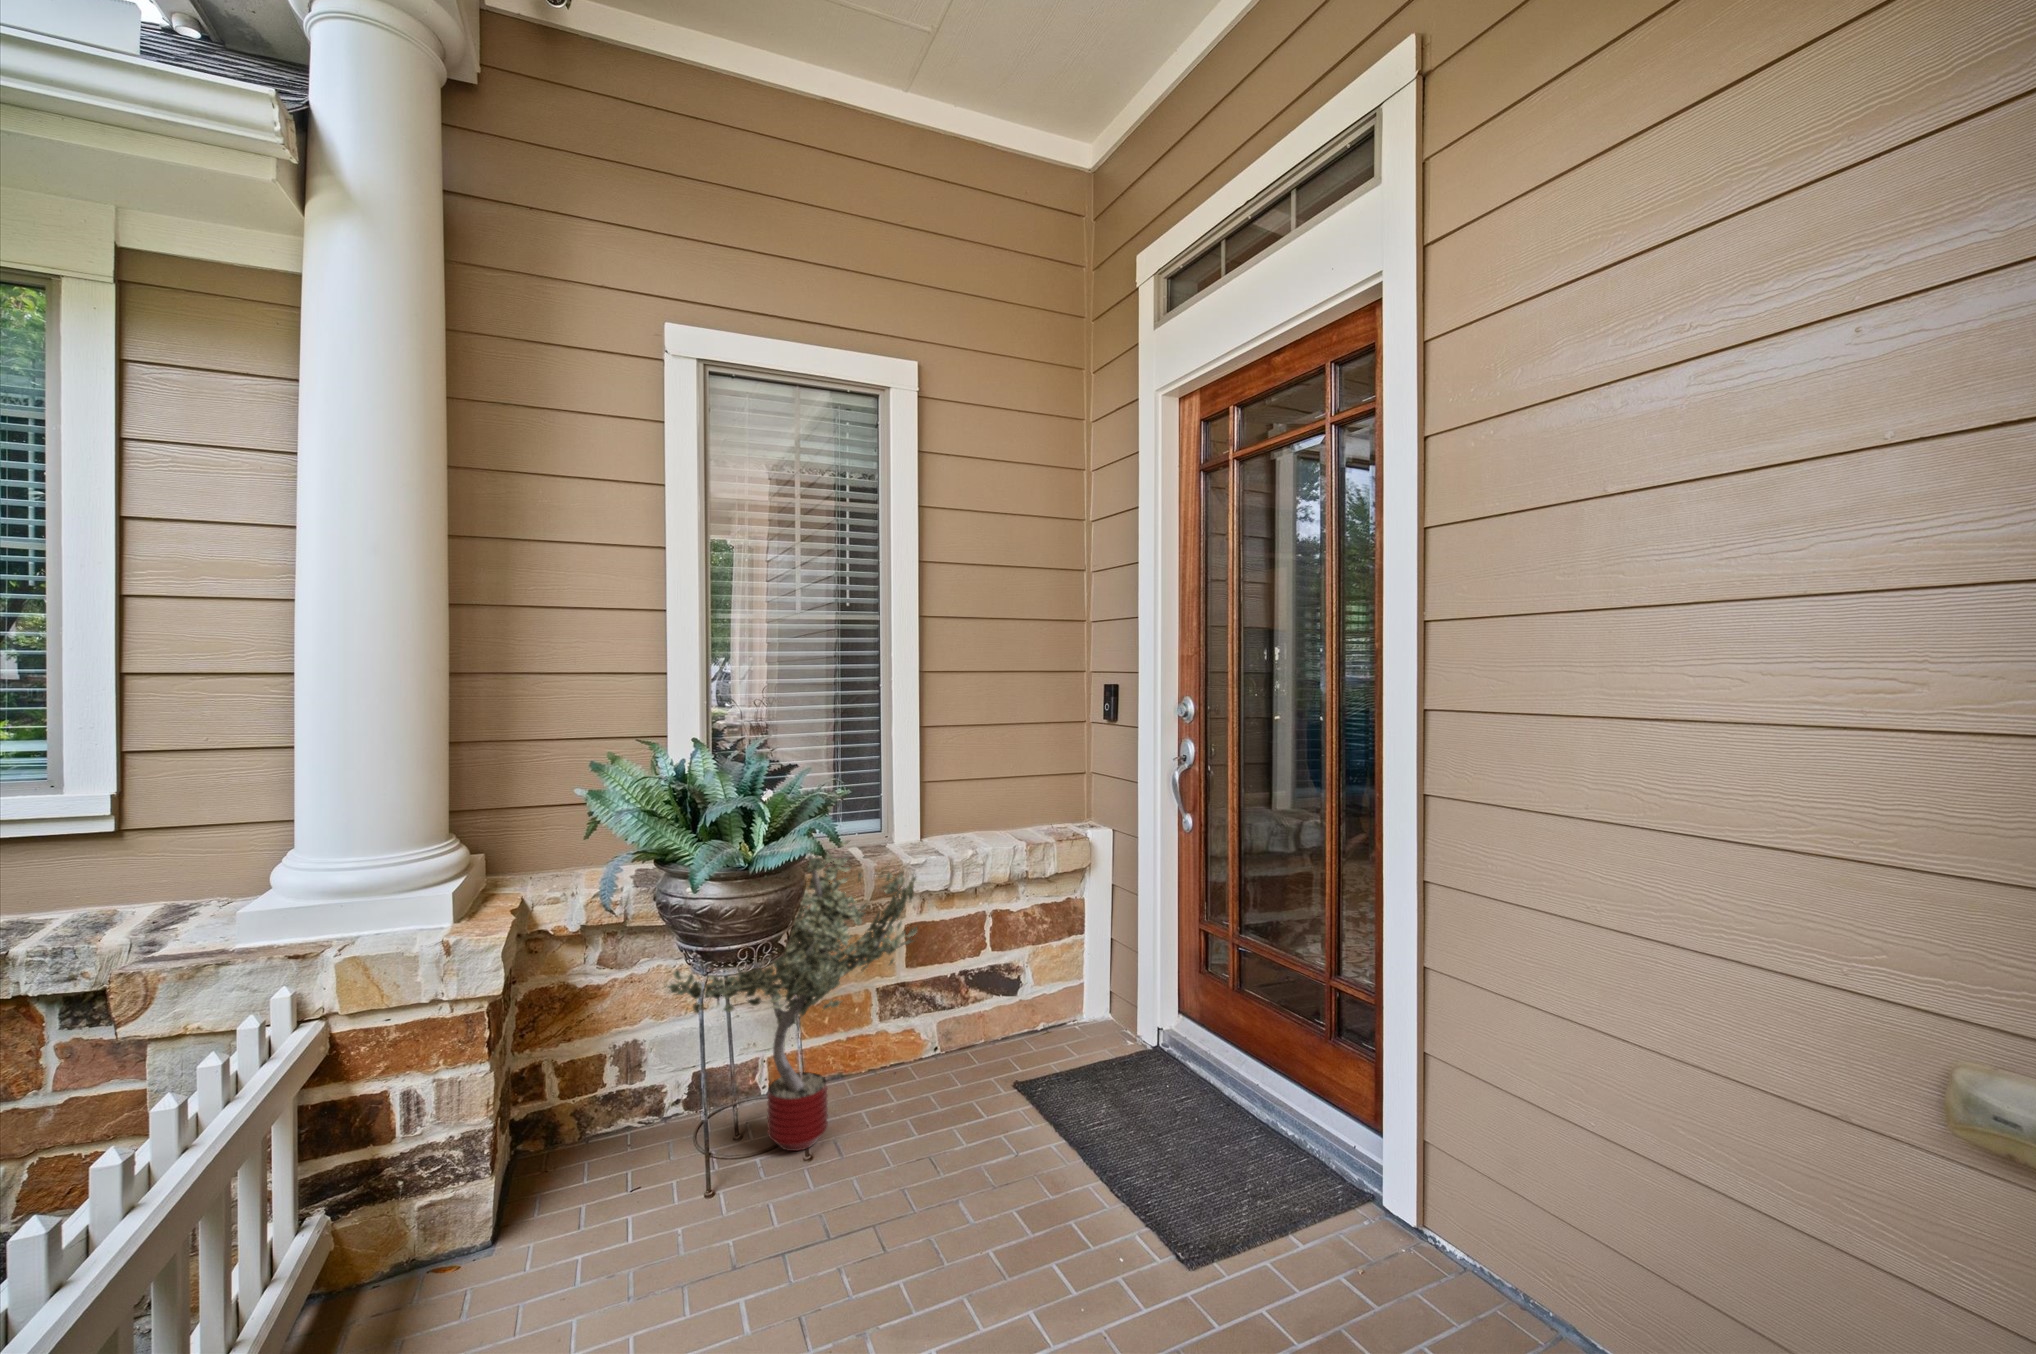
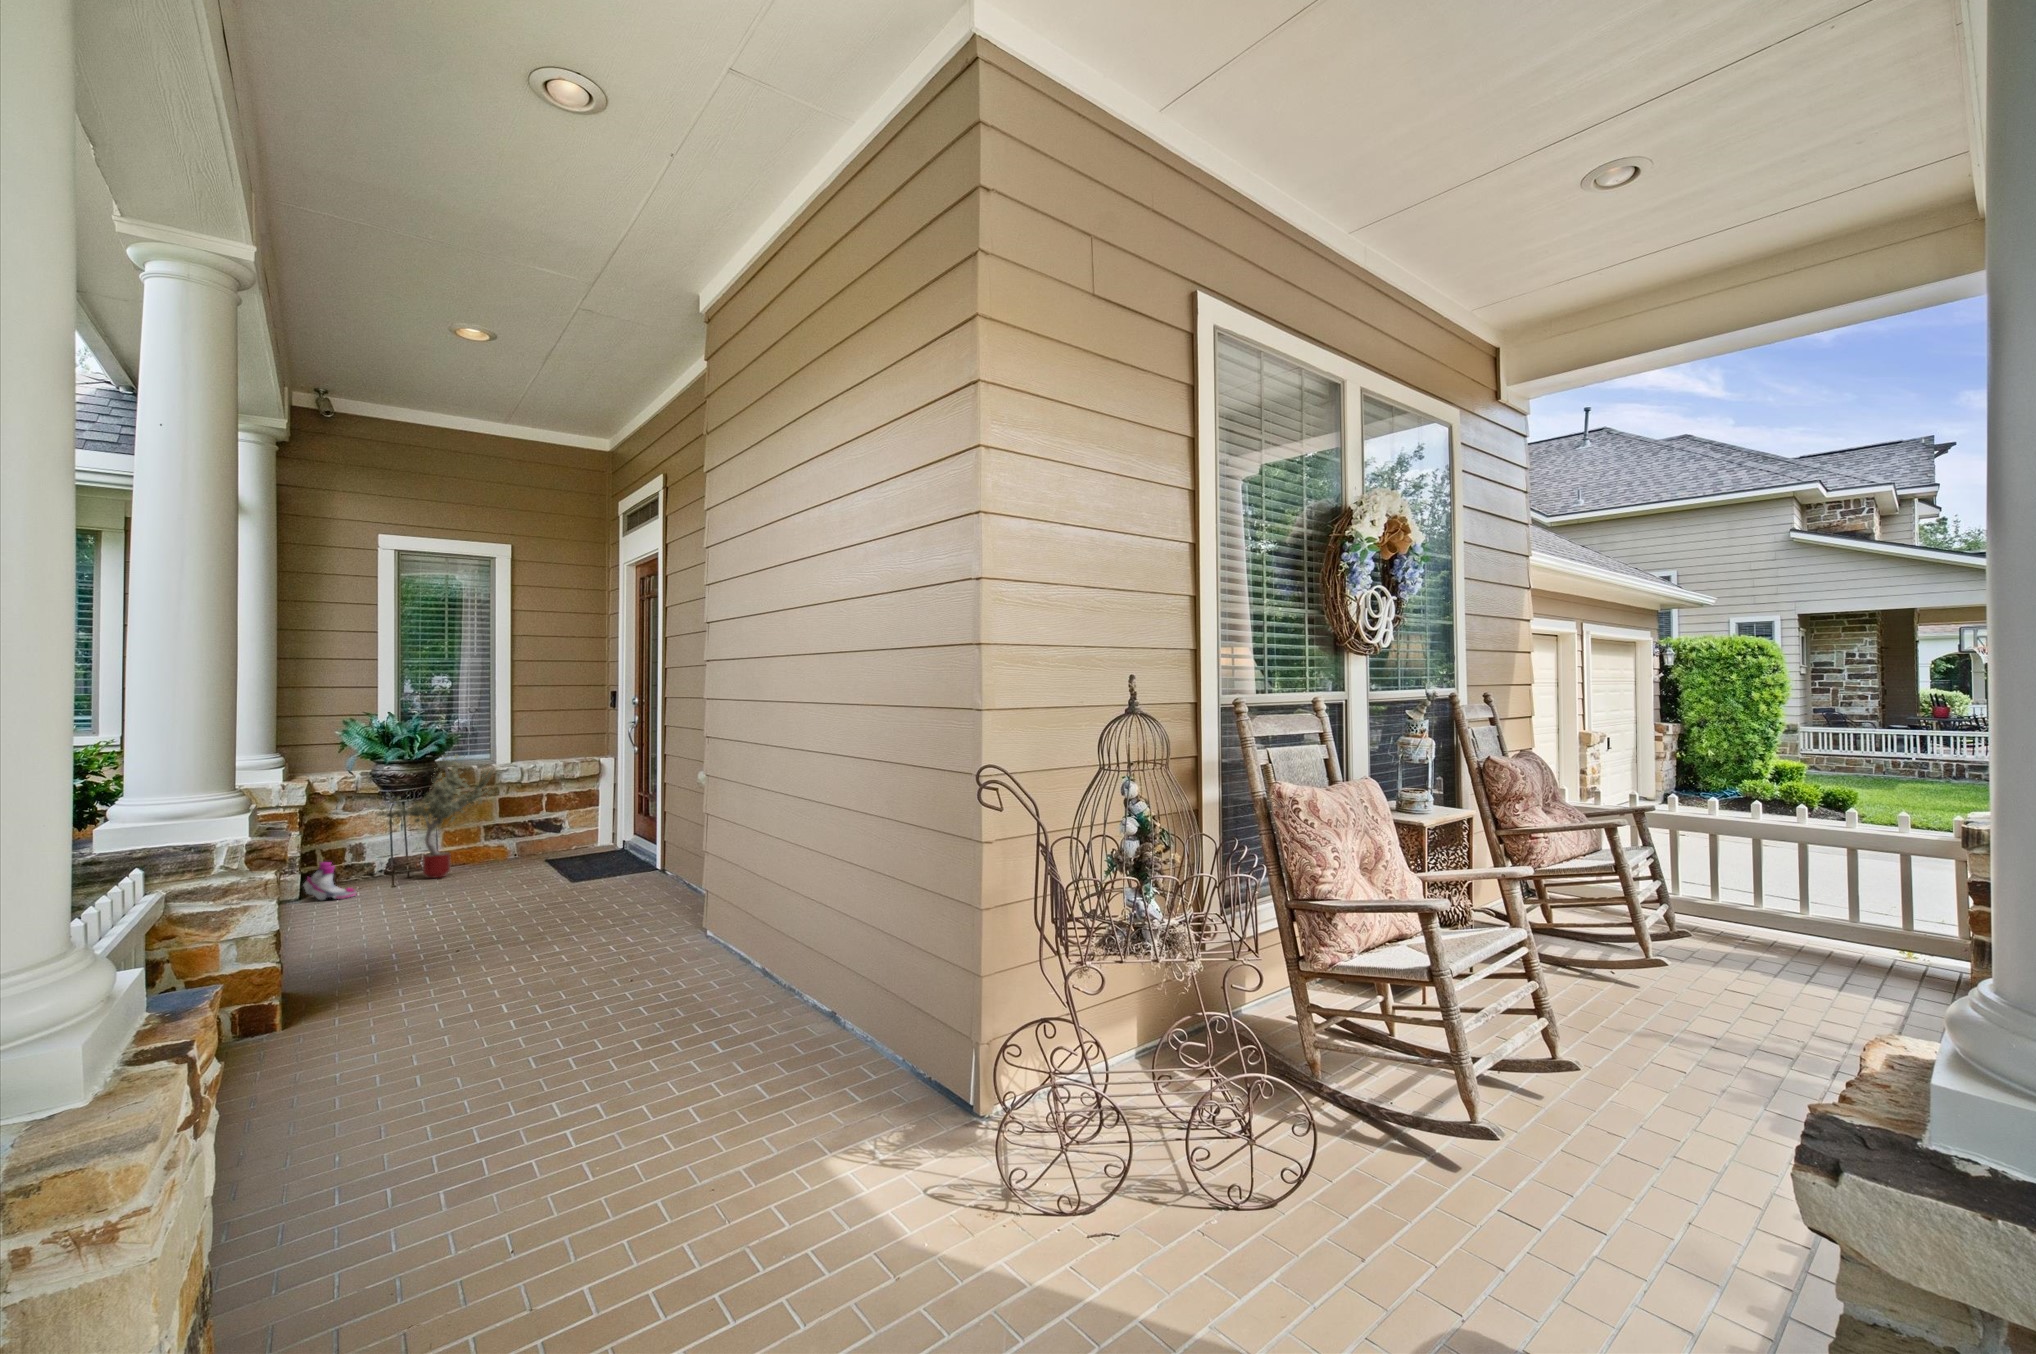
boots: none [497,1152,626,1280] -> present [304,862,356,900]

